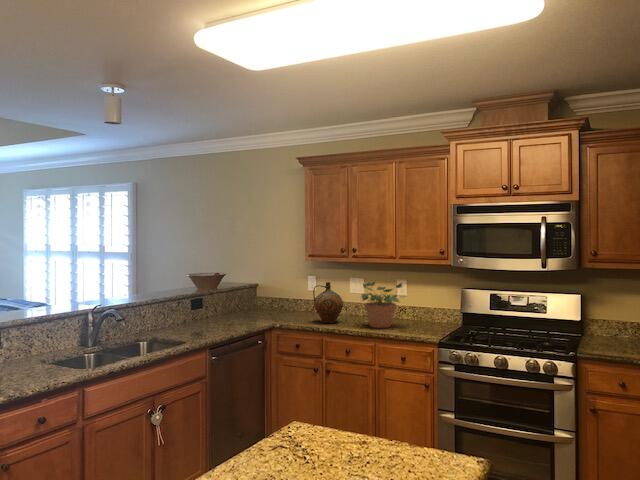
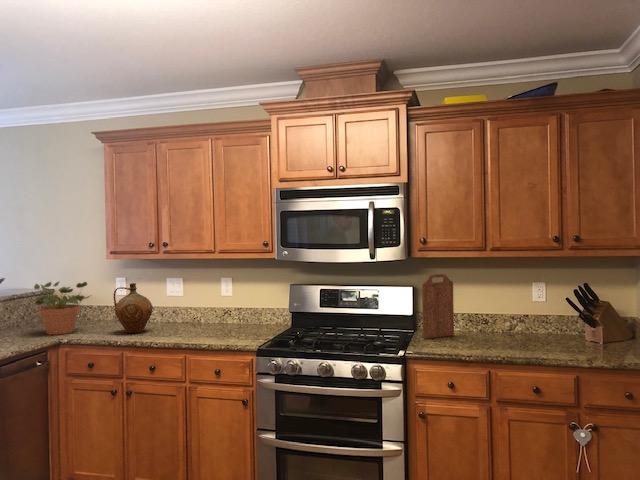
potted plant: present [361,282,402,328] -> present [30,282,90,335]
cutting board: none [592,284,623,342] -> present [422,274,454,339]

